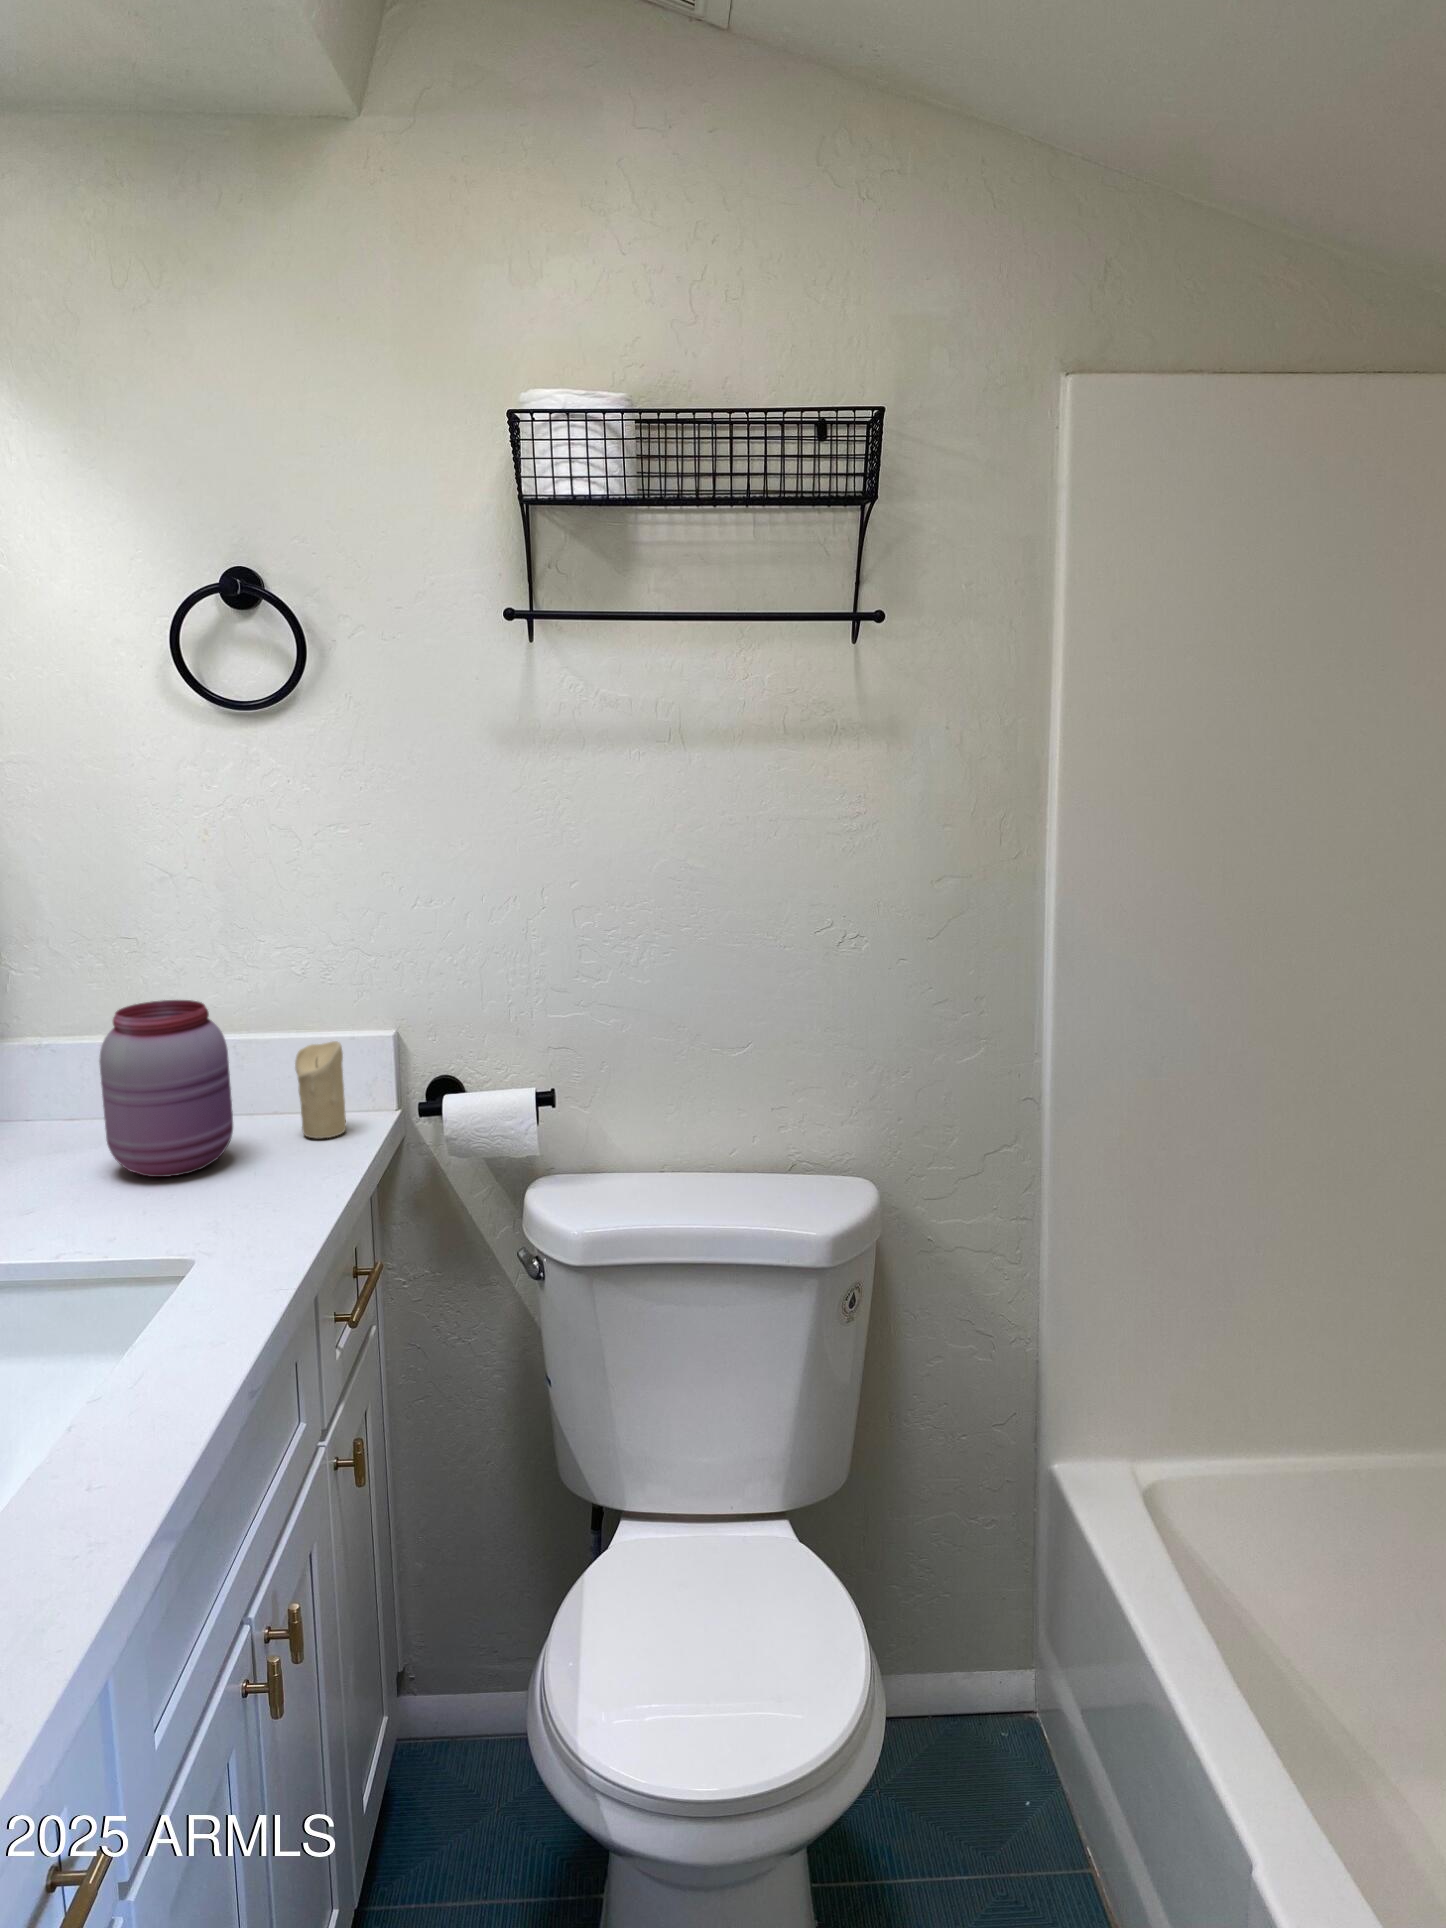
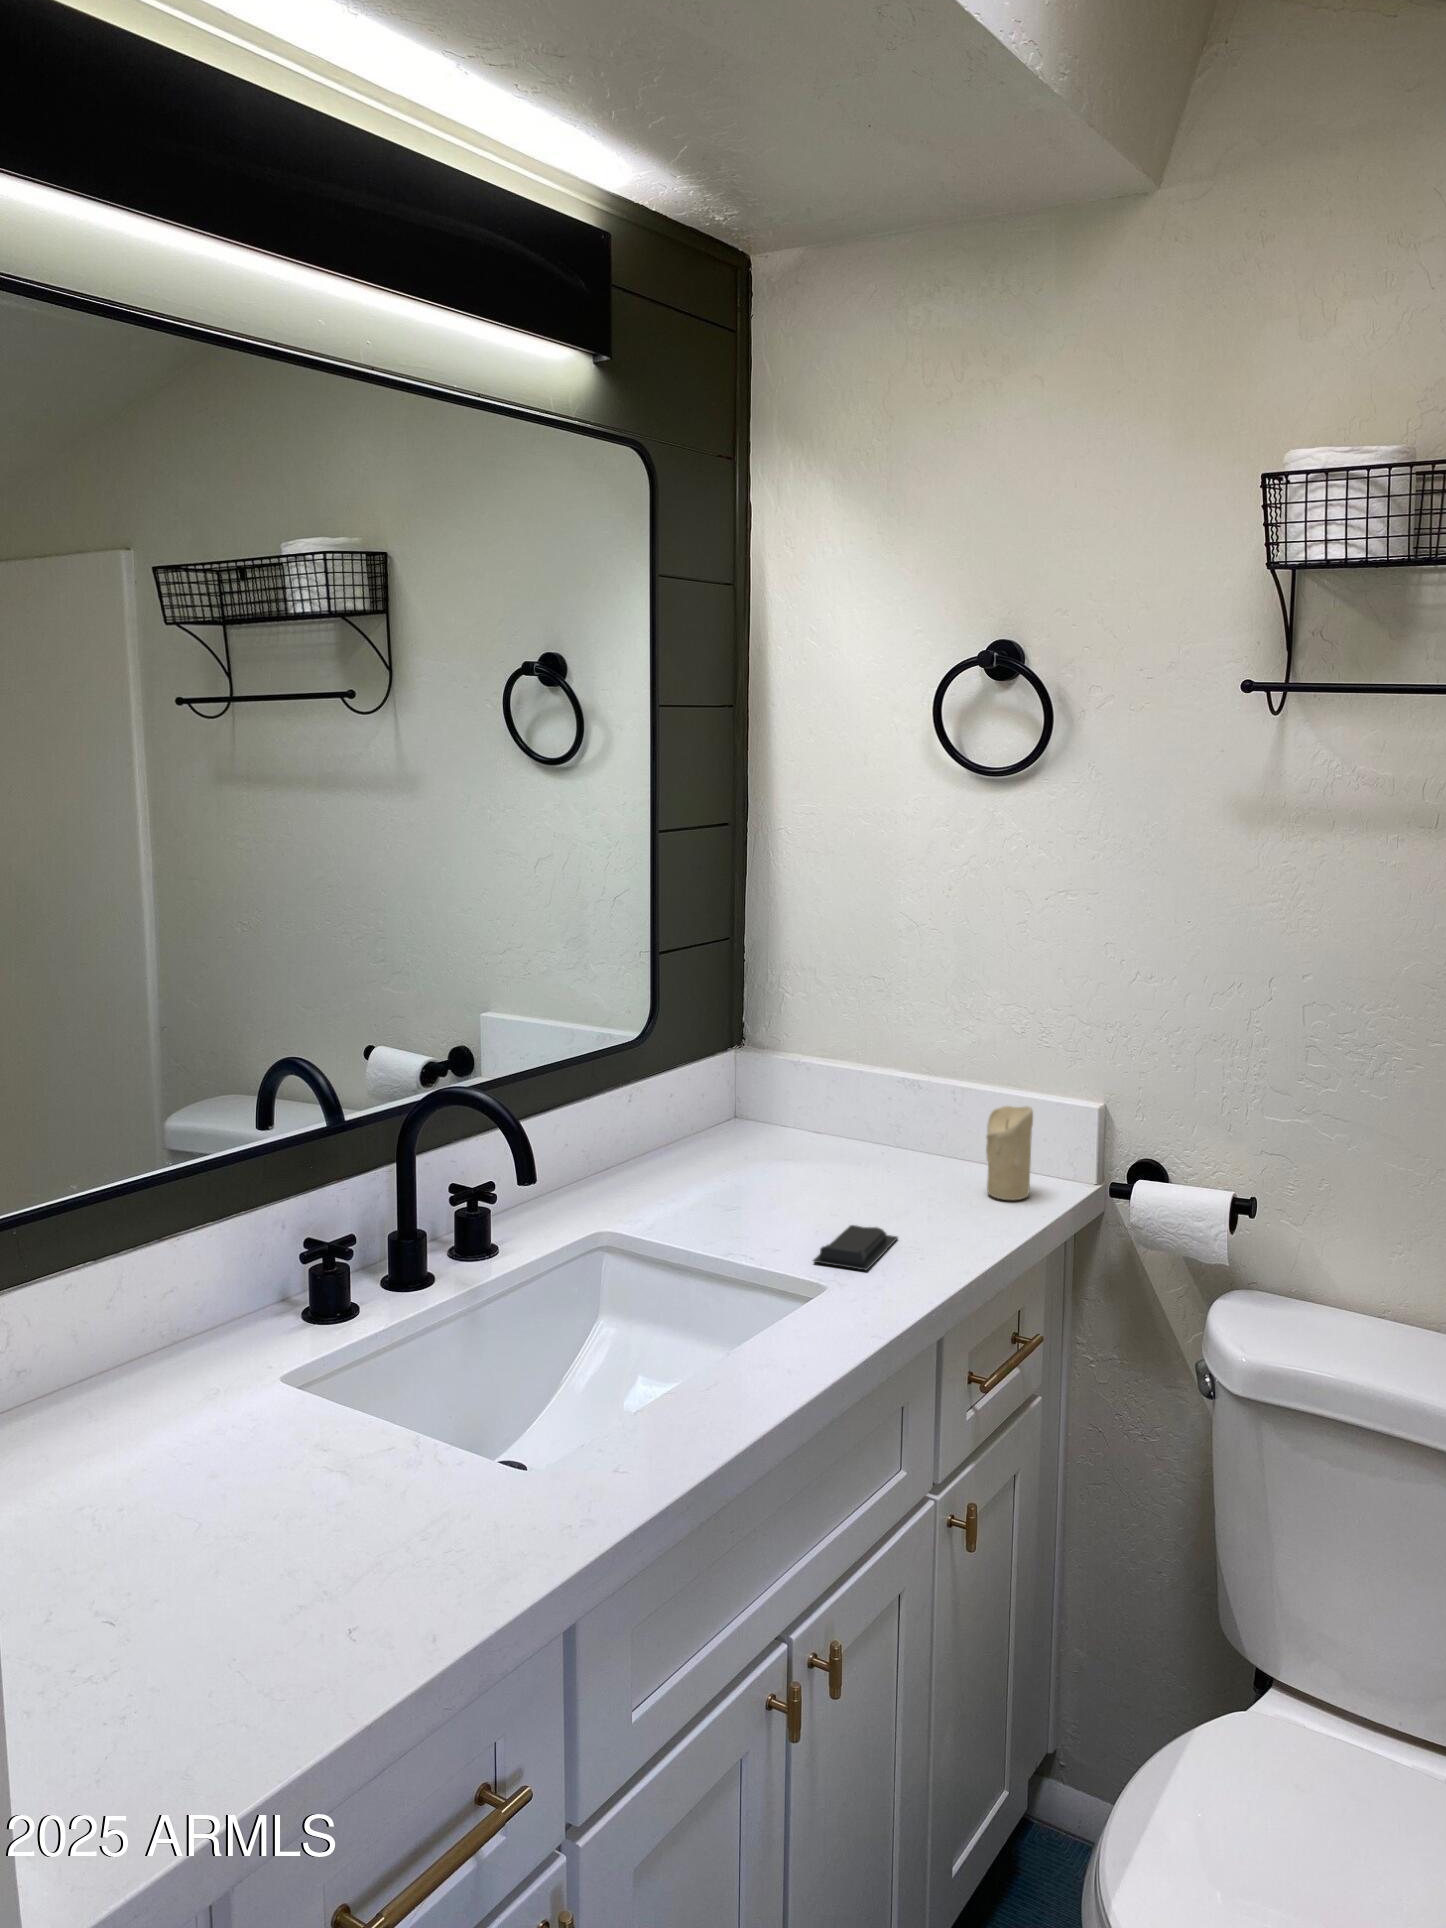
jar: present [99,1000,233,1177] -> none [808,1041,921,1206]
soap bar: none [166,1190,242,1239] -> present [813,1225,898,1271]

